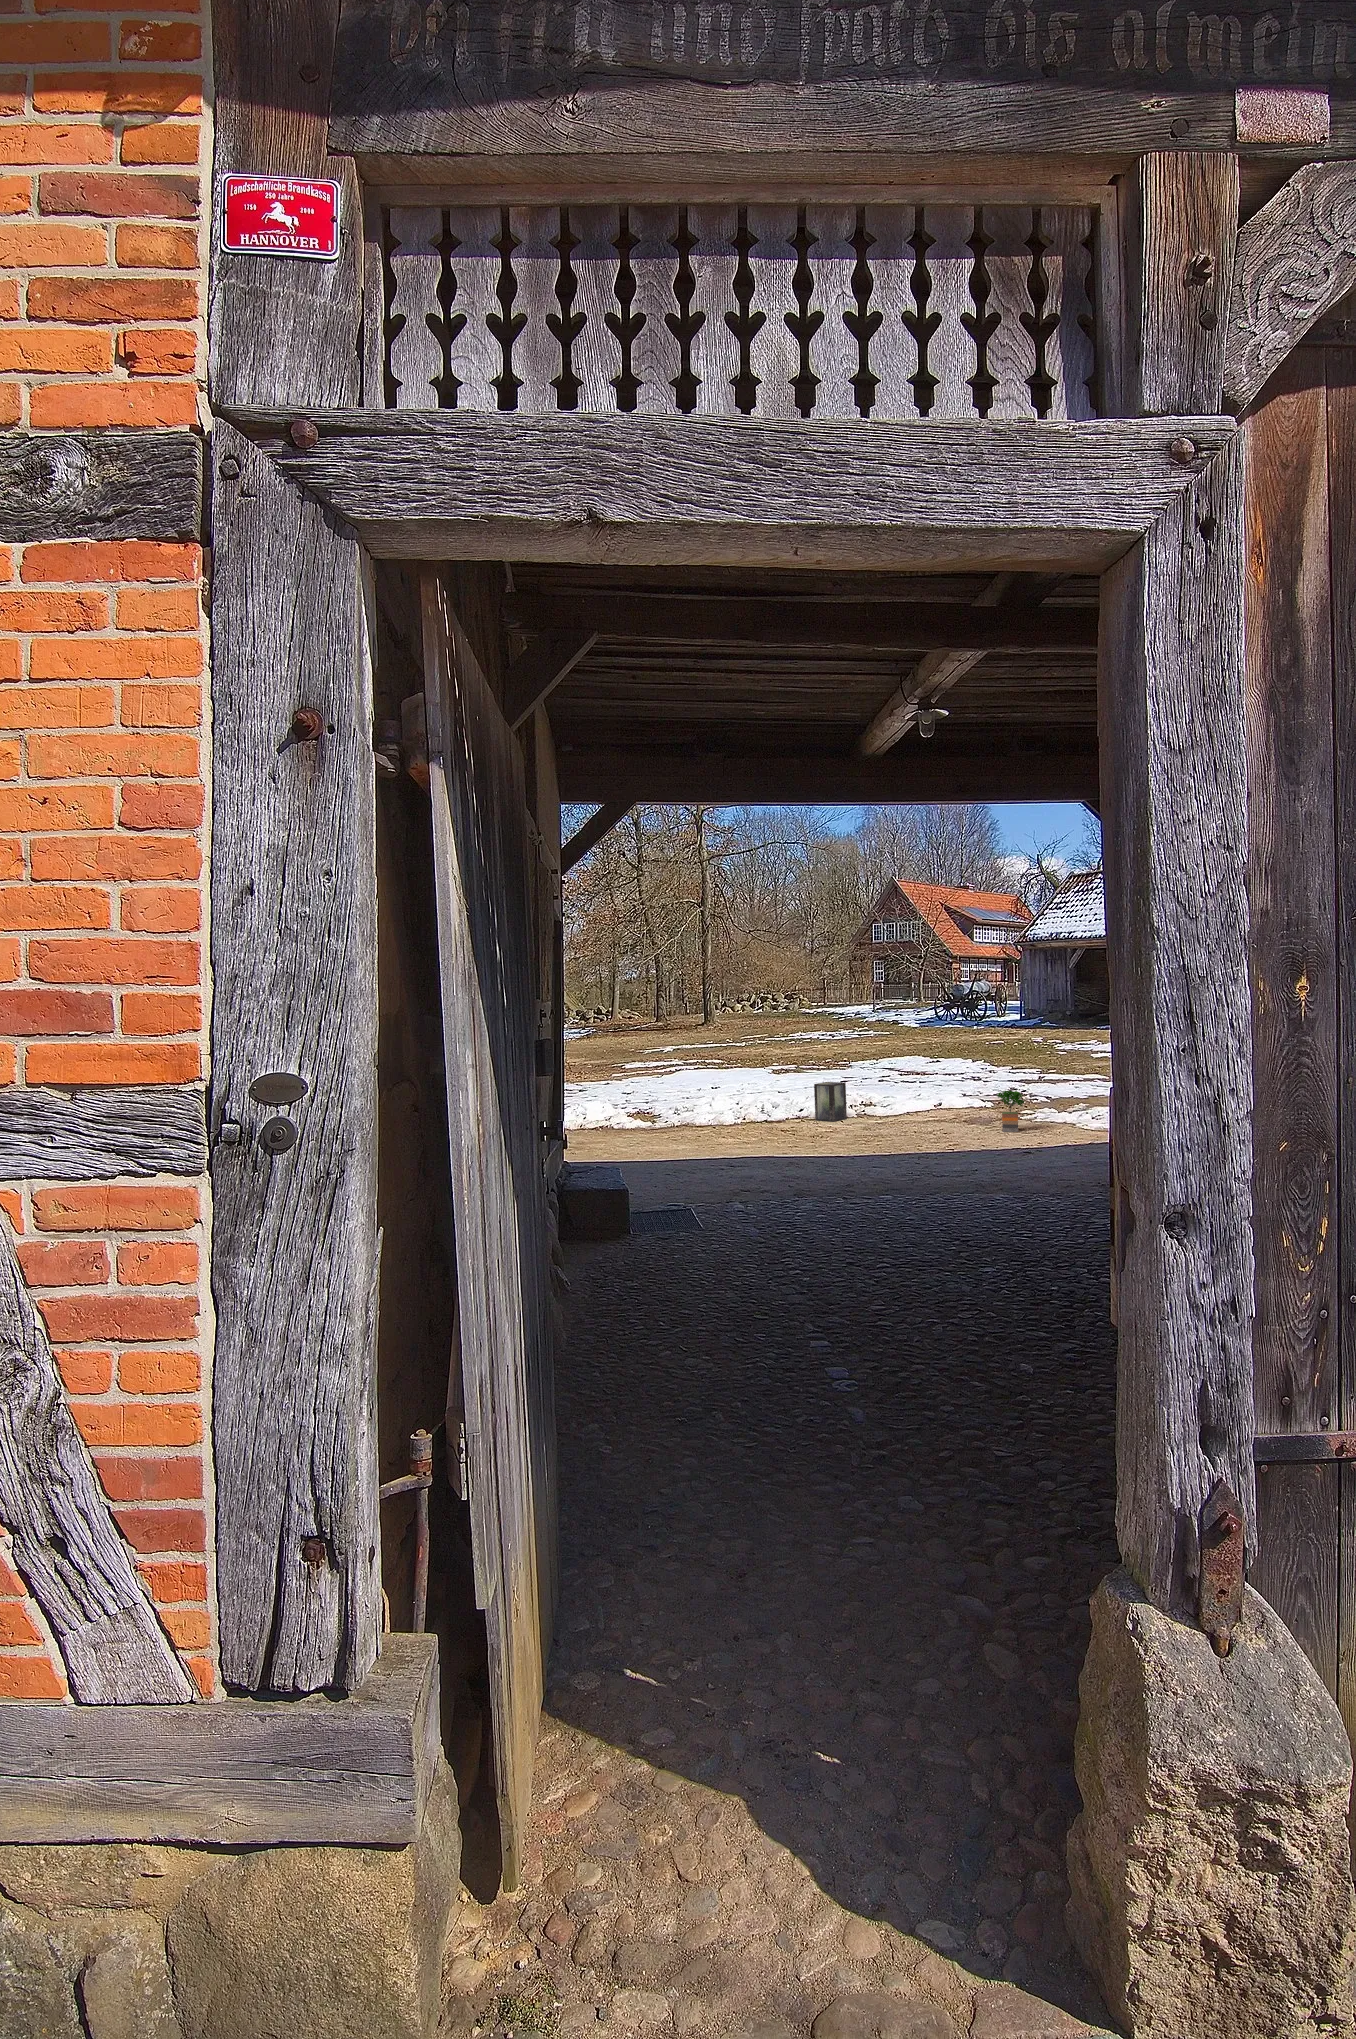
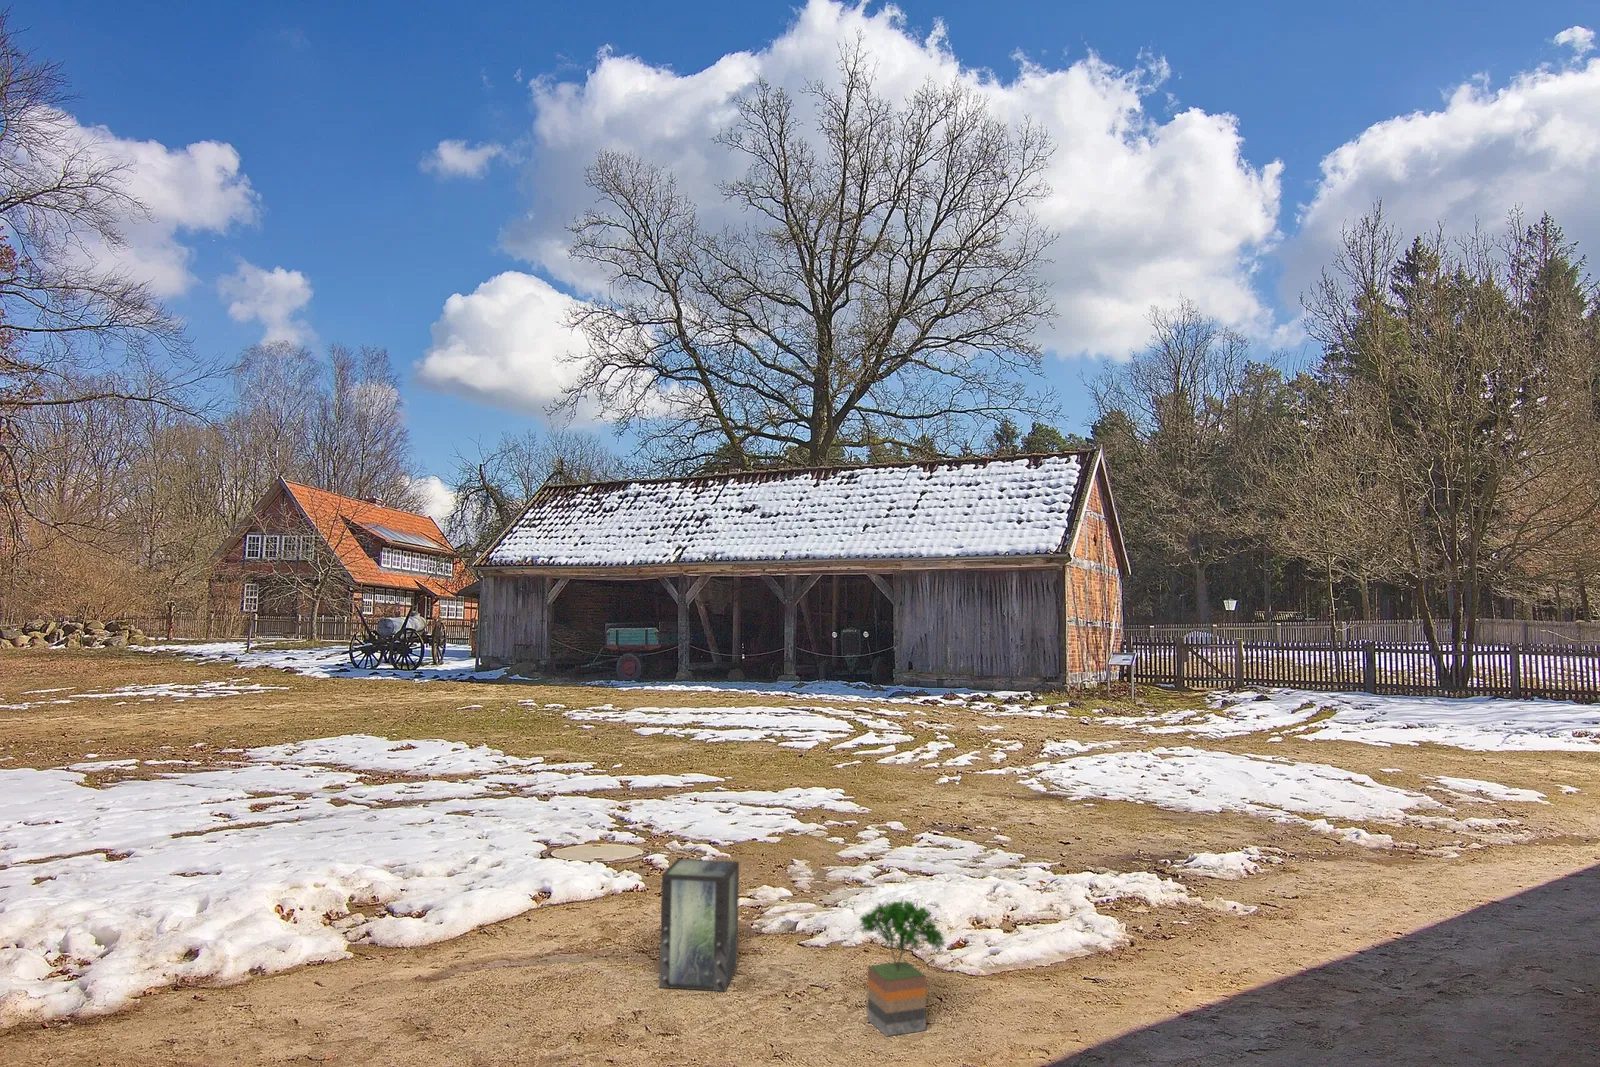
storage box: present [814,1082,847,1122] -> present [659,859,739,992]

